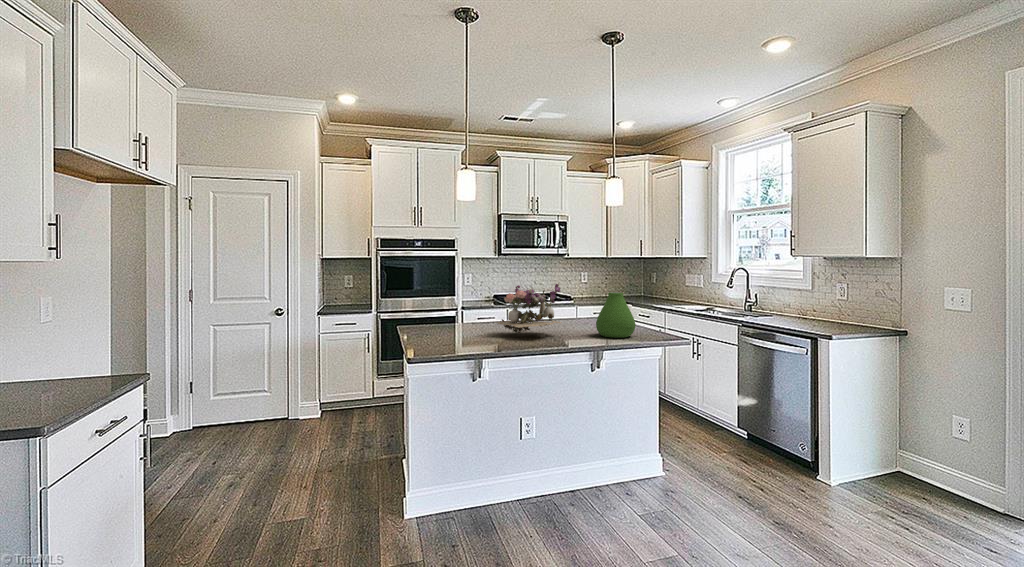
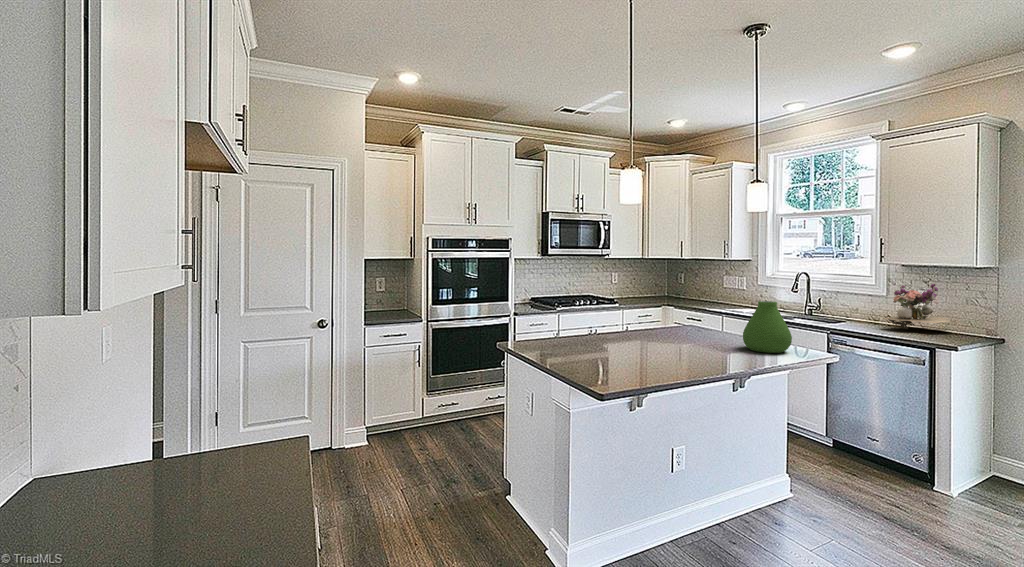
flower arrangement: present [496,283,562,334] -> present [884,284,955,329]

